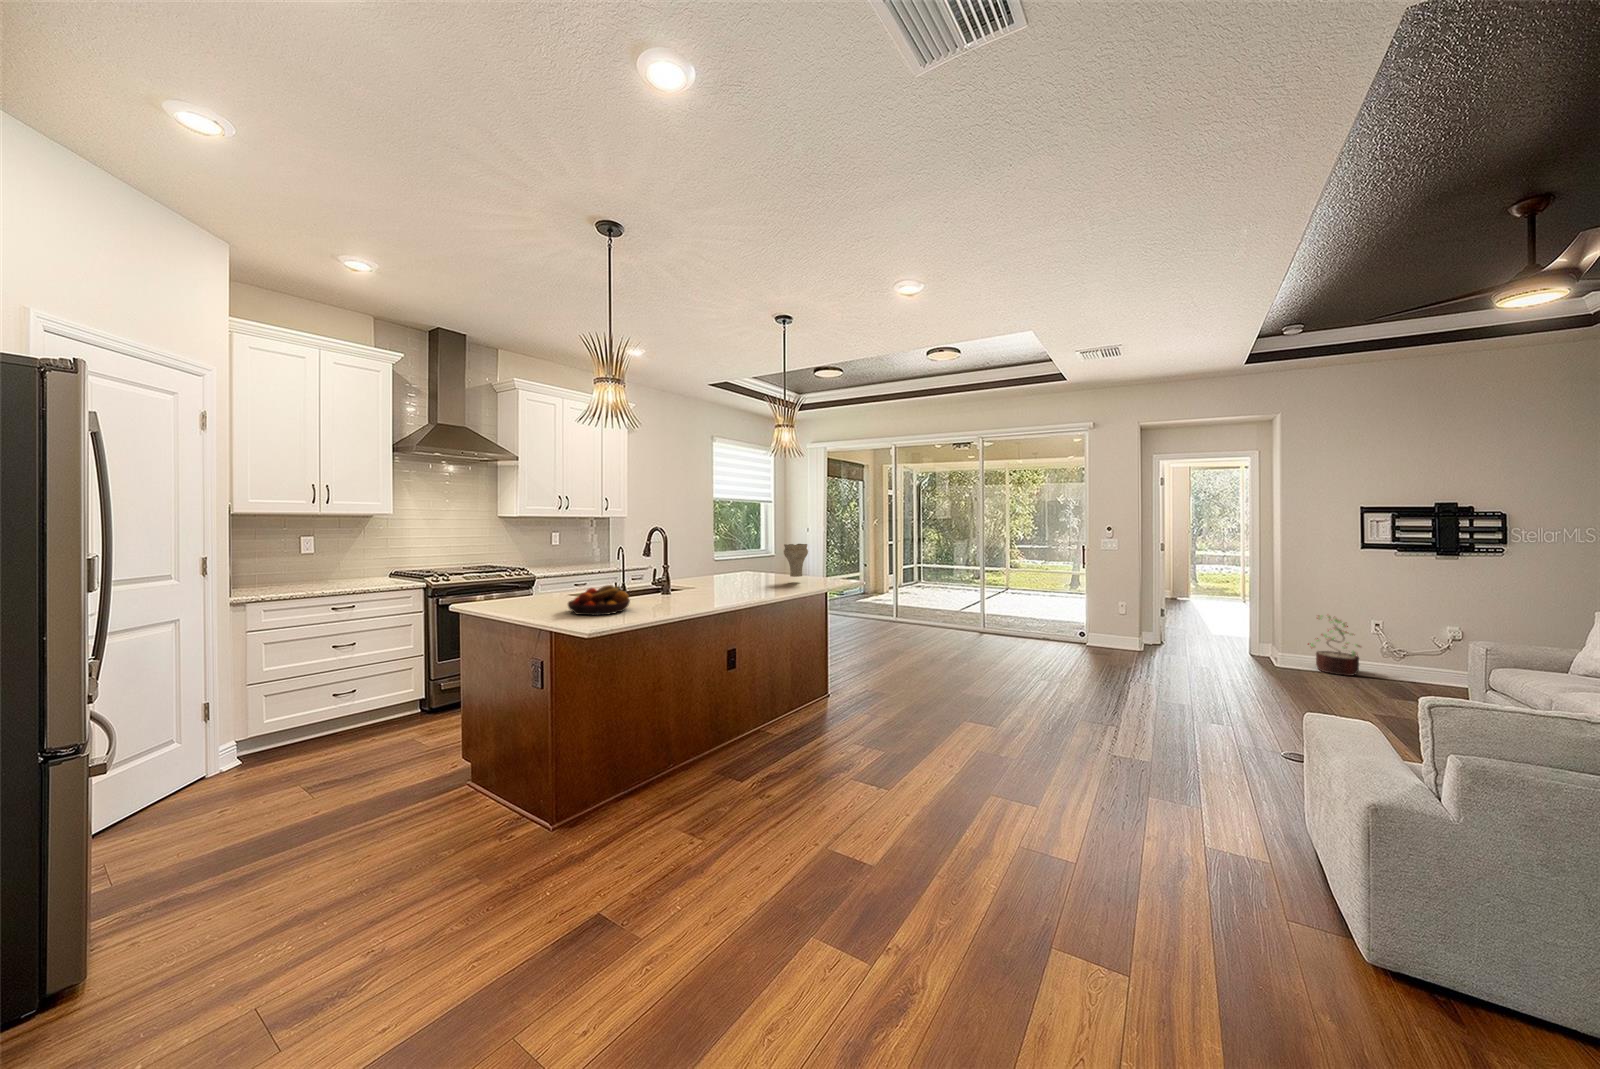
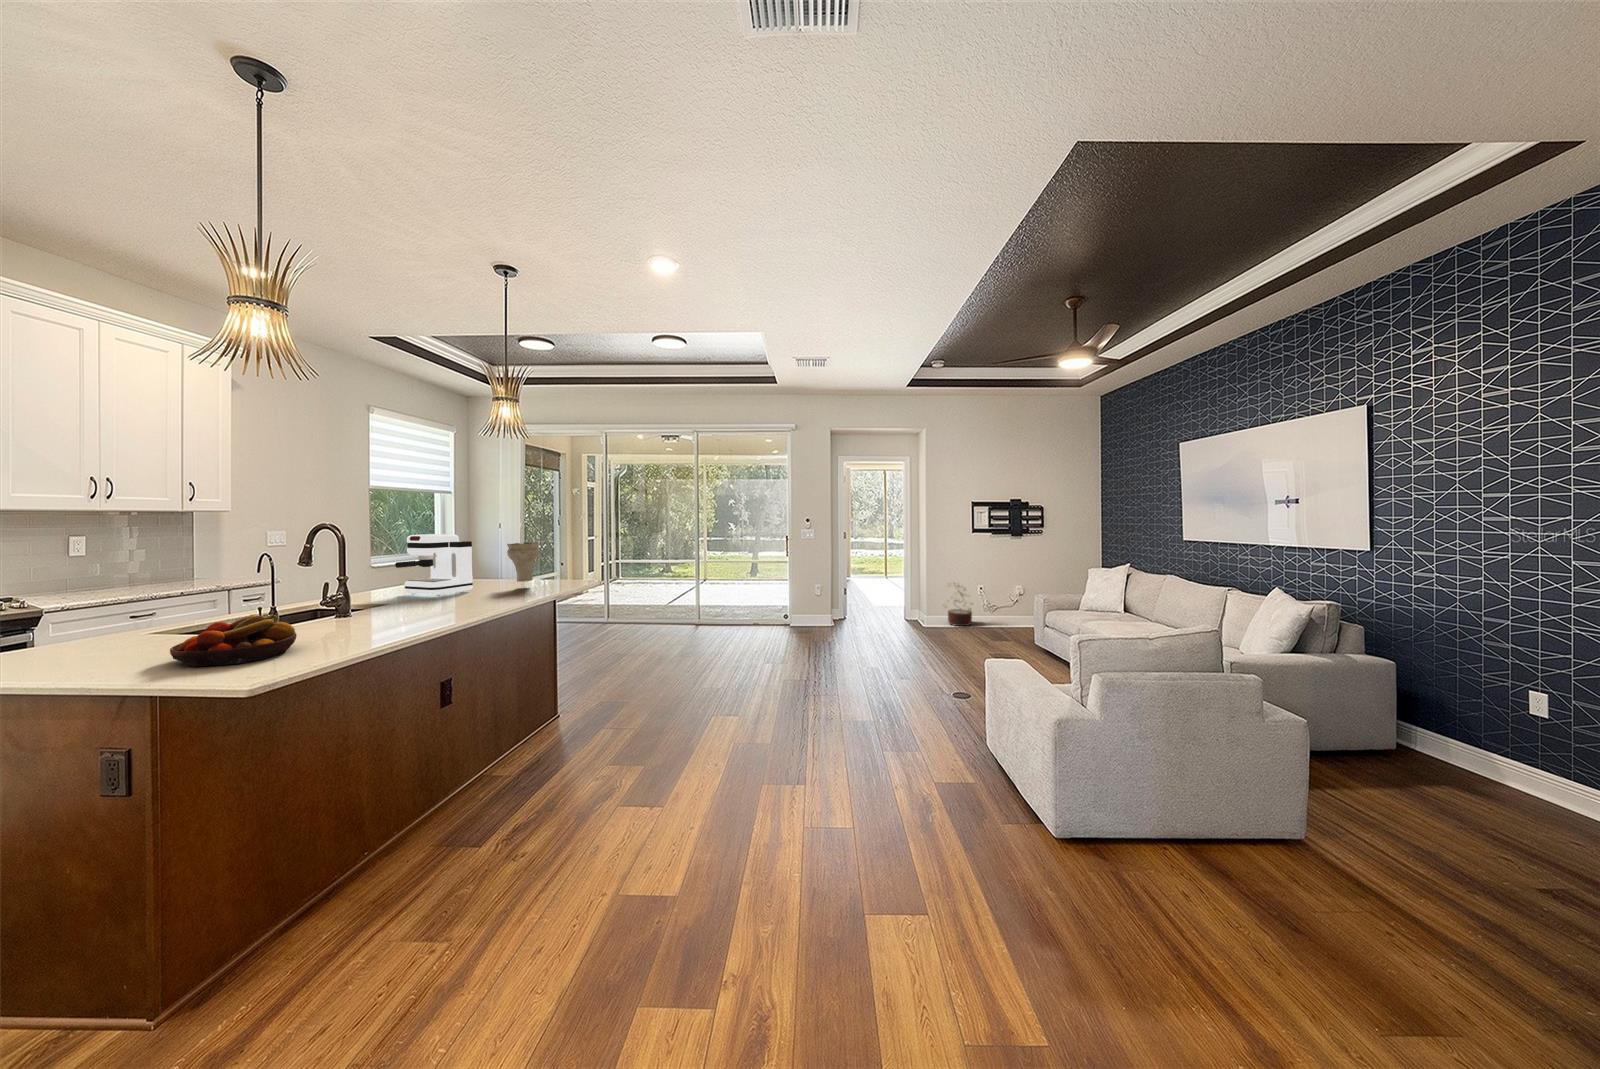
coffee maker: none [706,535,758,584] -> present [395,534,473,596]

